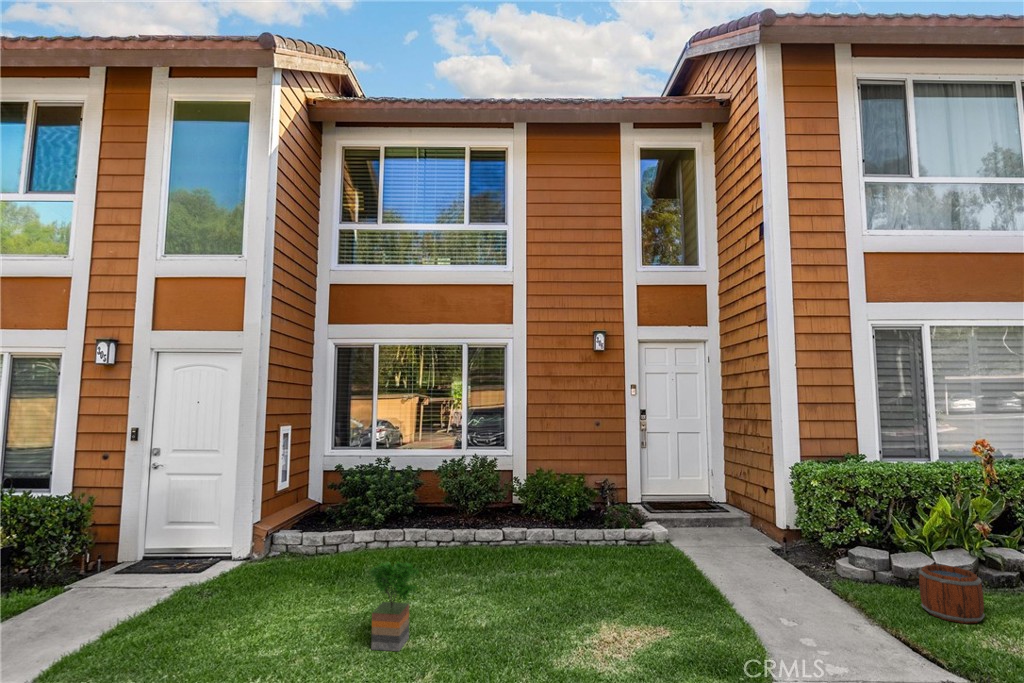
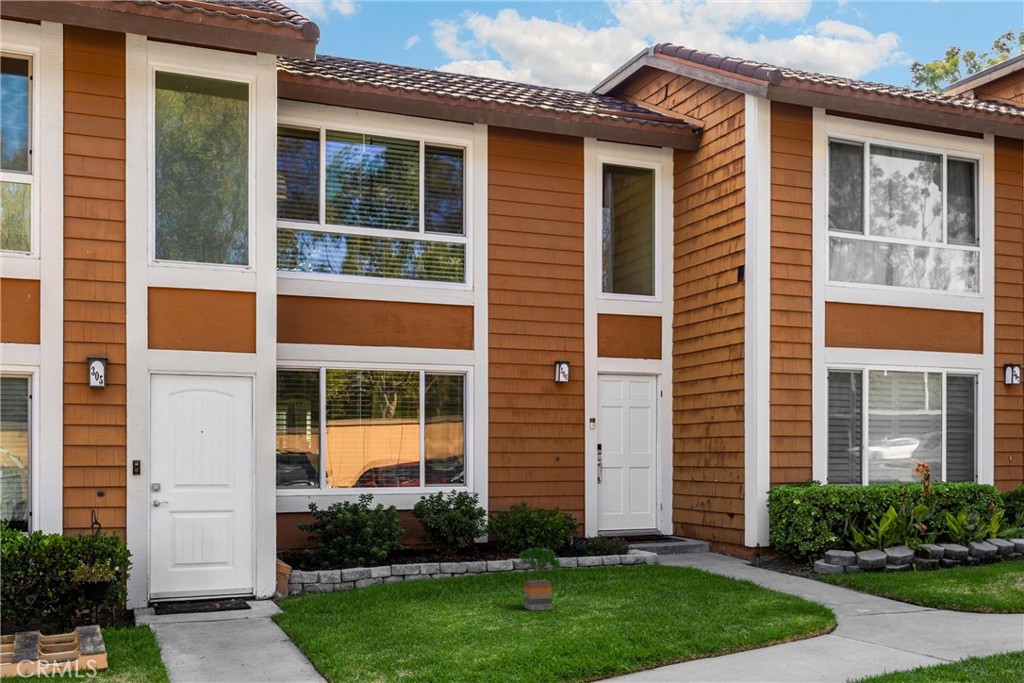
bucket: present [919,565,985,623] -> none [857,544,894,576]

